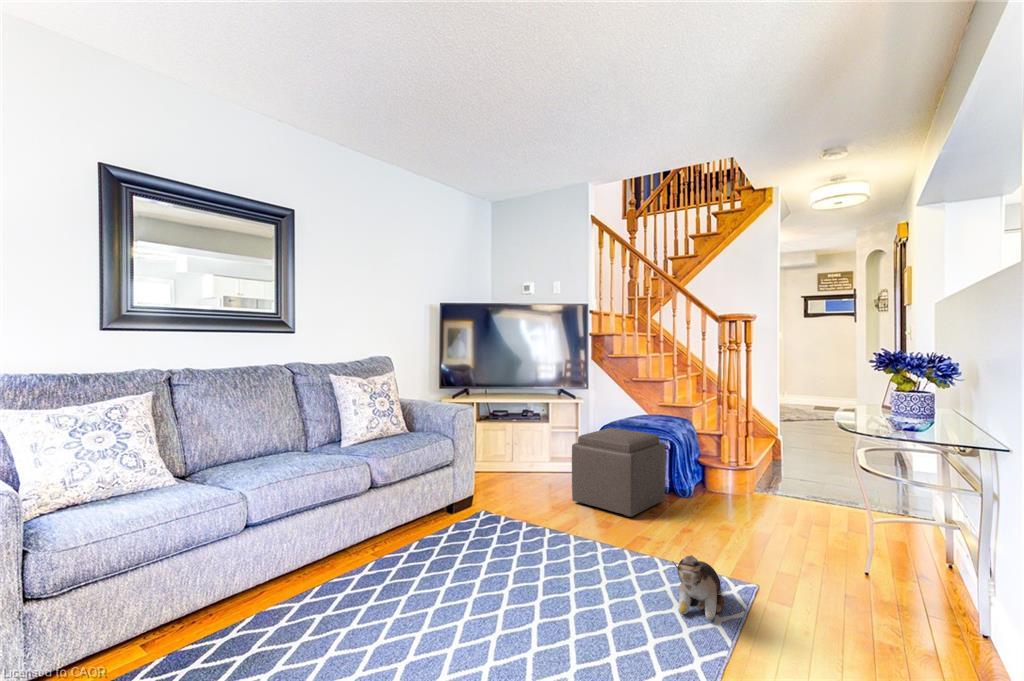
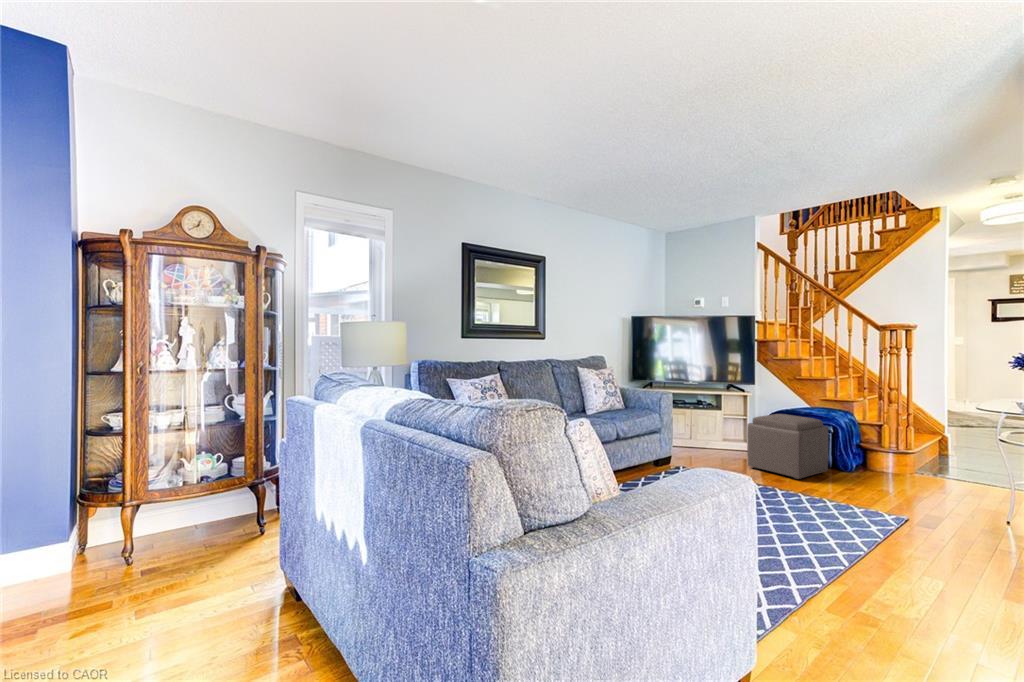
plush toy: present [672,555,724,620] -> none [835,491,877,536]

